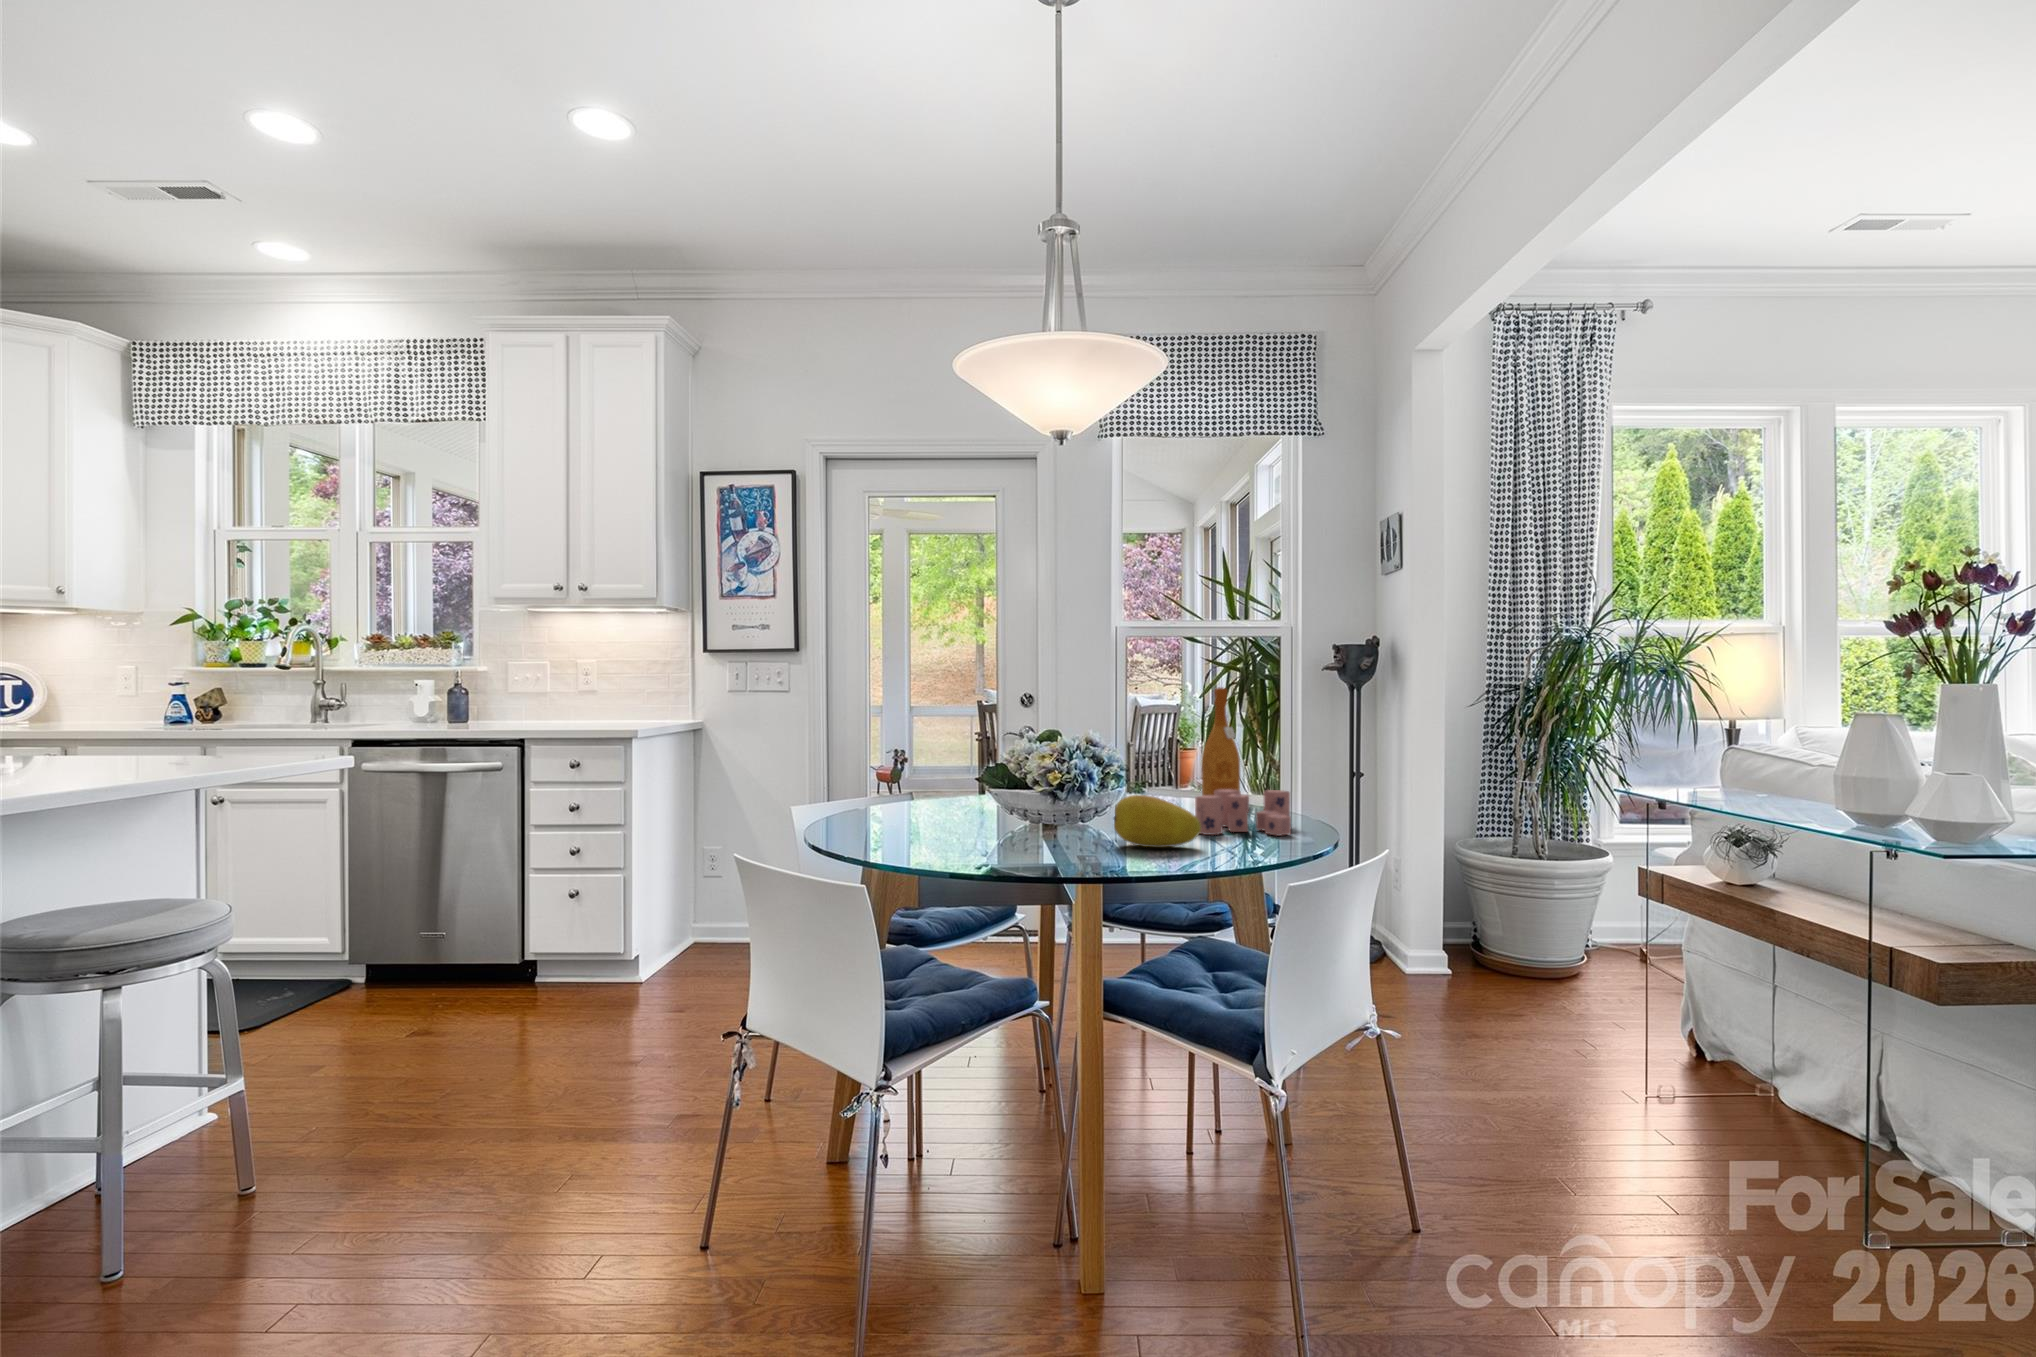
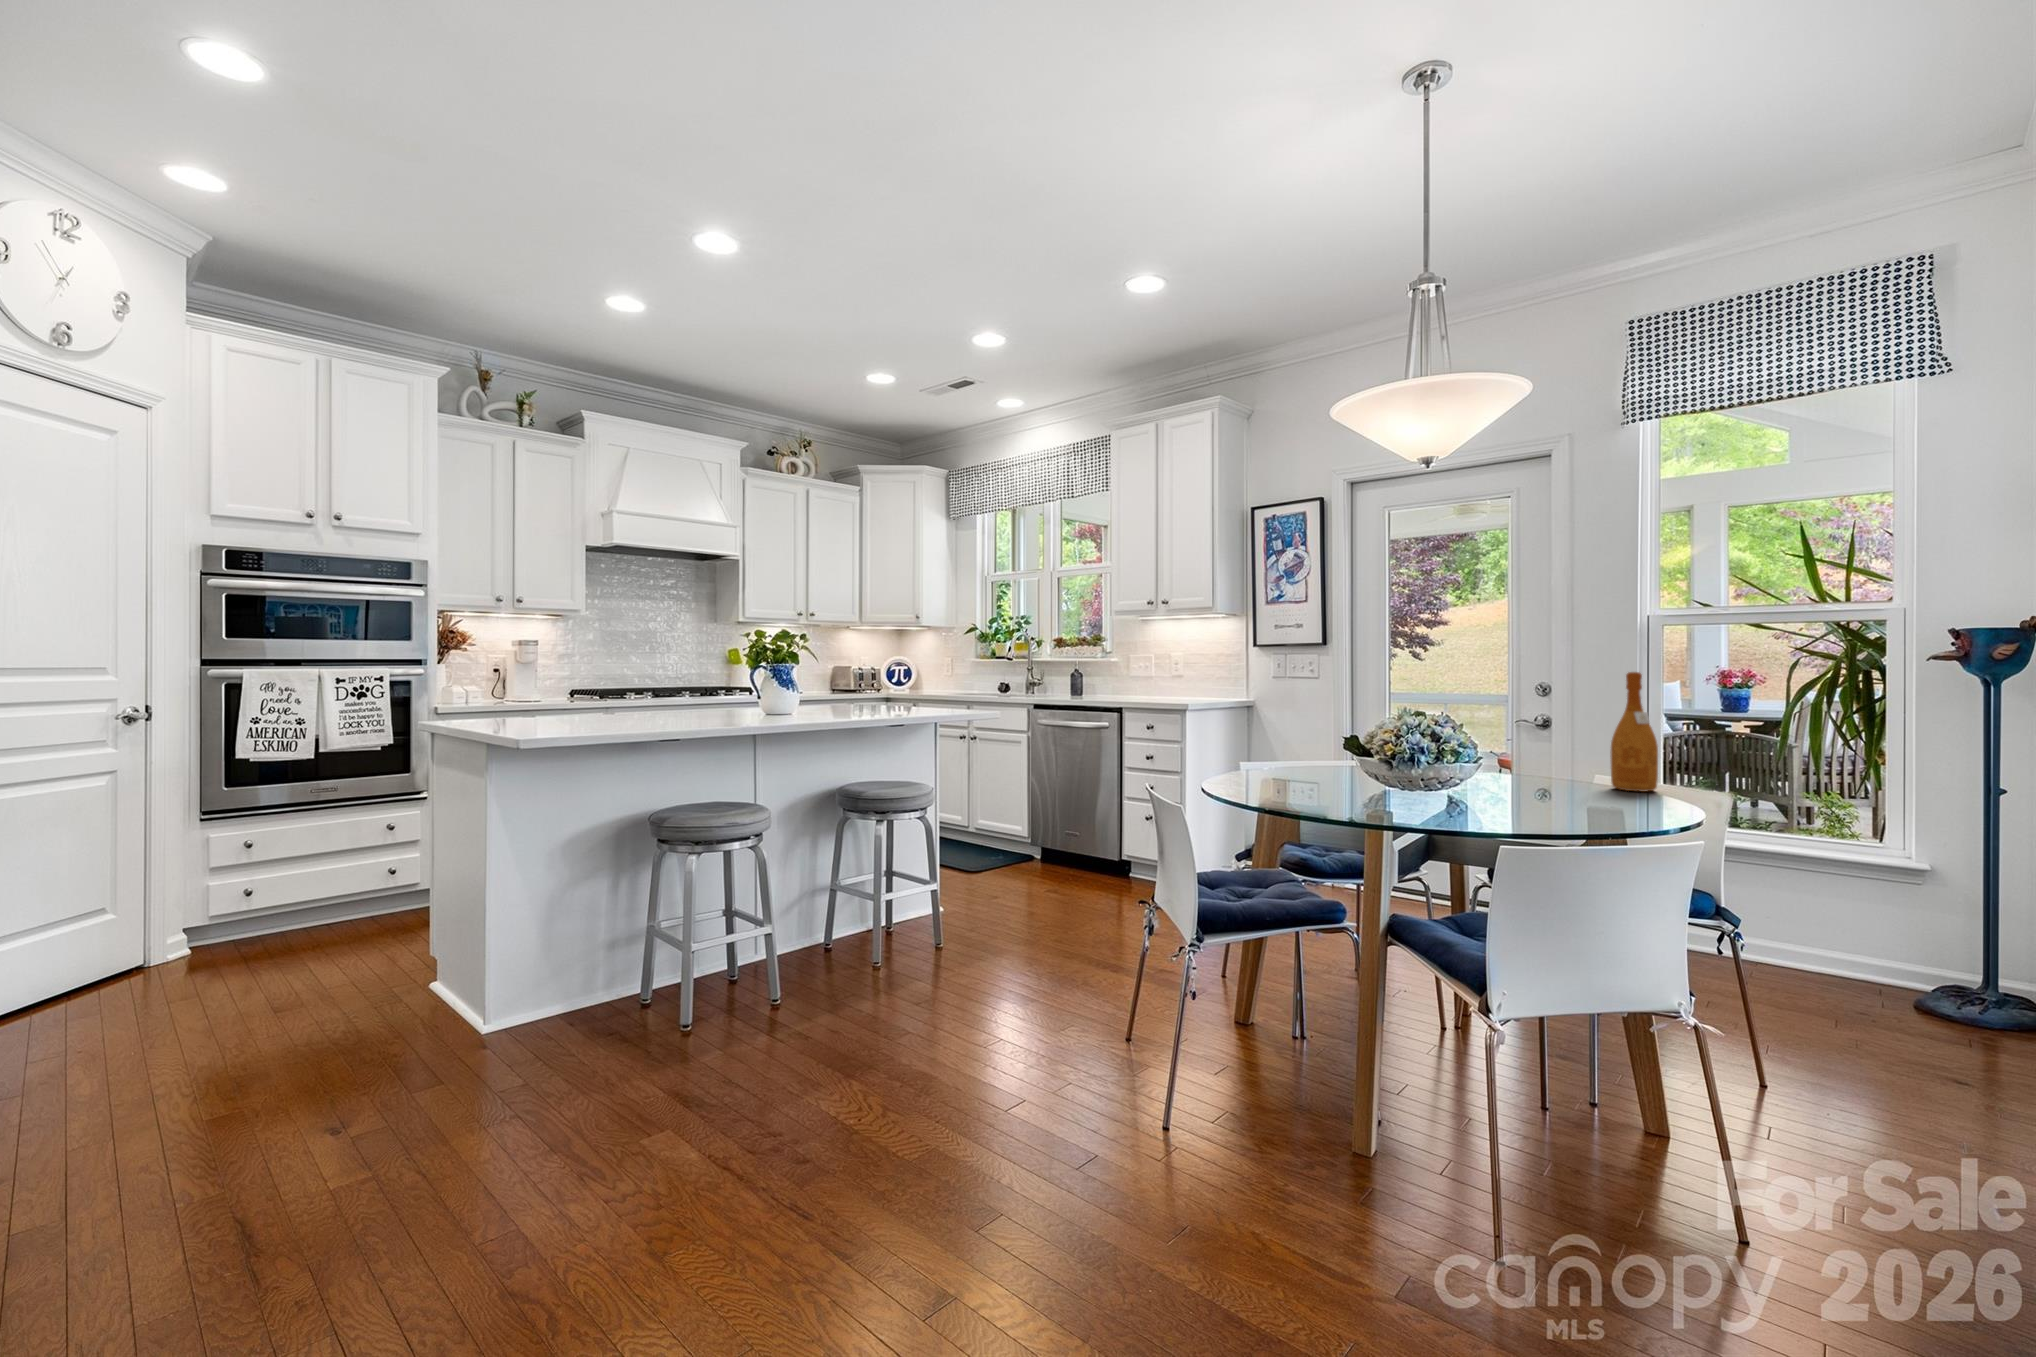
candle: present [1195,790,1291,836] -> none [1526,771,1656,820]
fruit: present [1114,795,1201,847] -> none [1410,766,1497,815]

